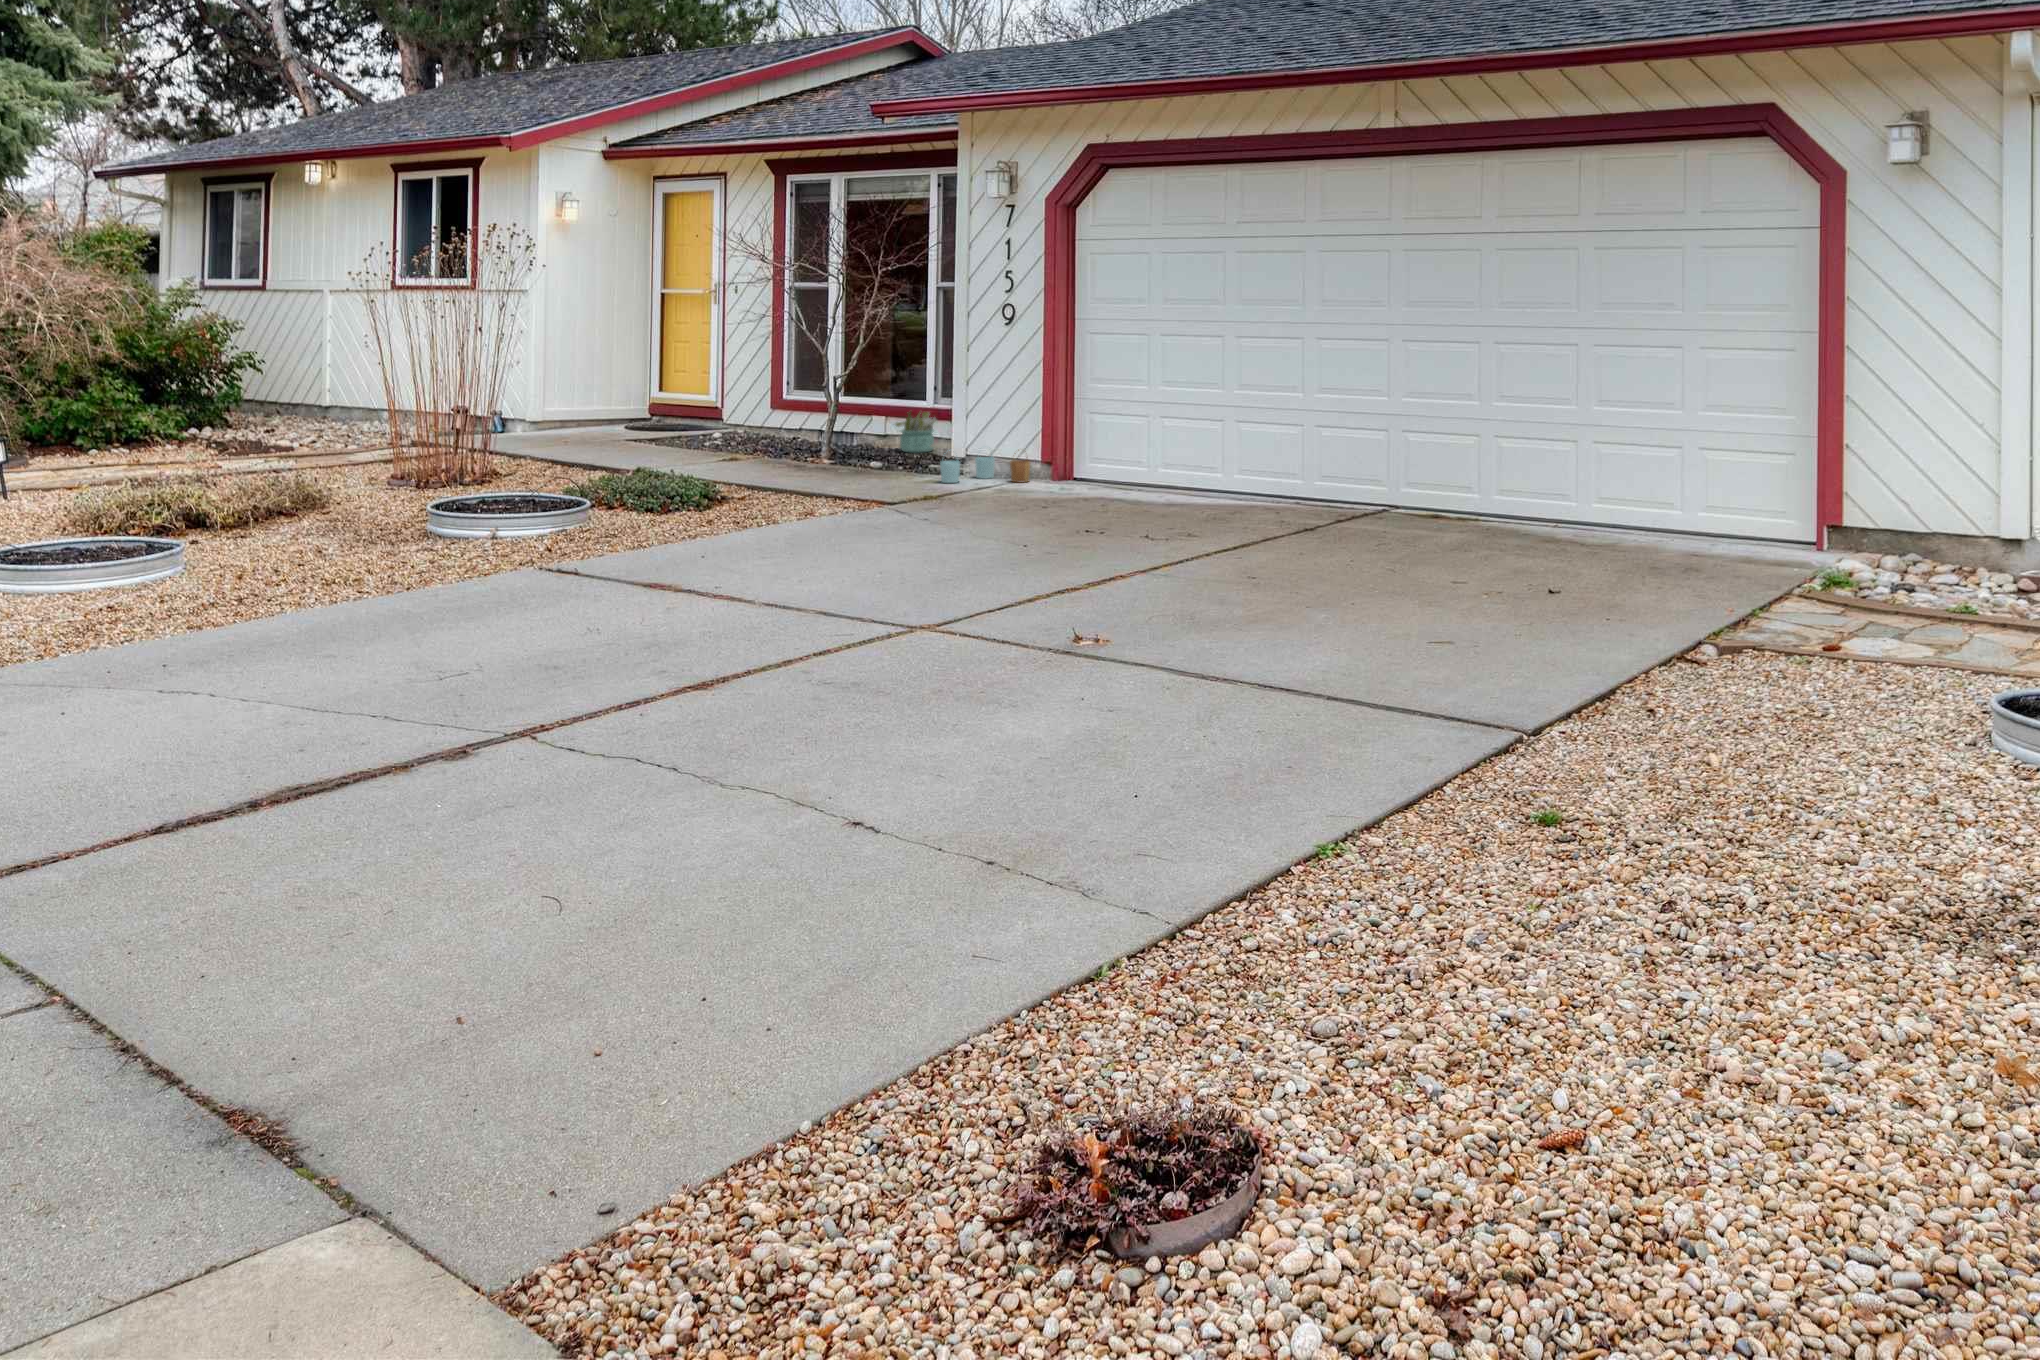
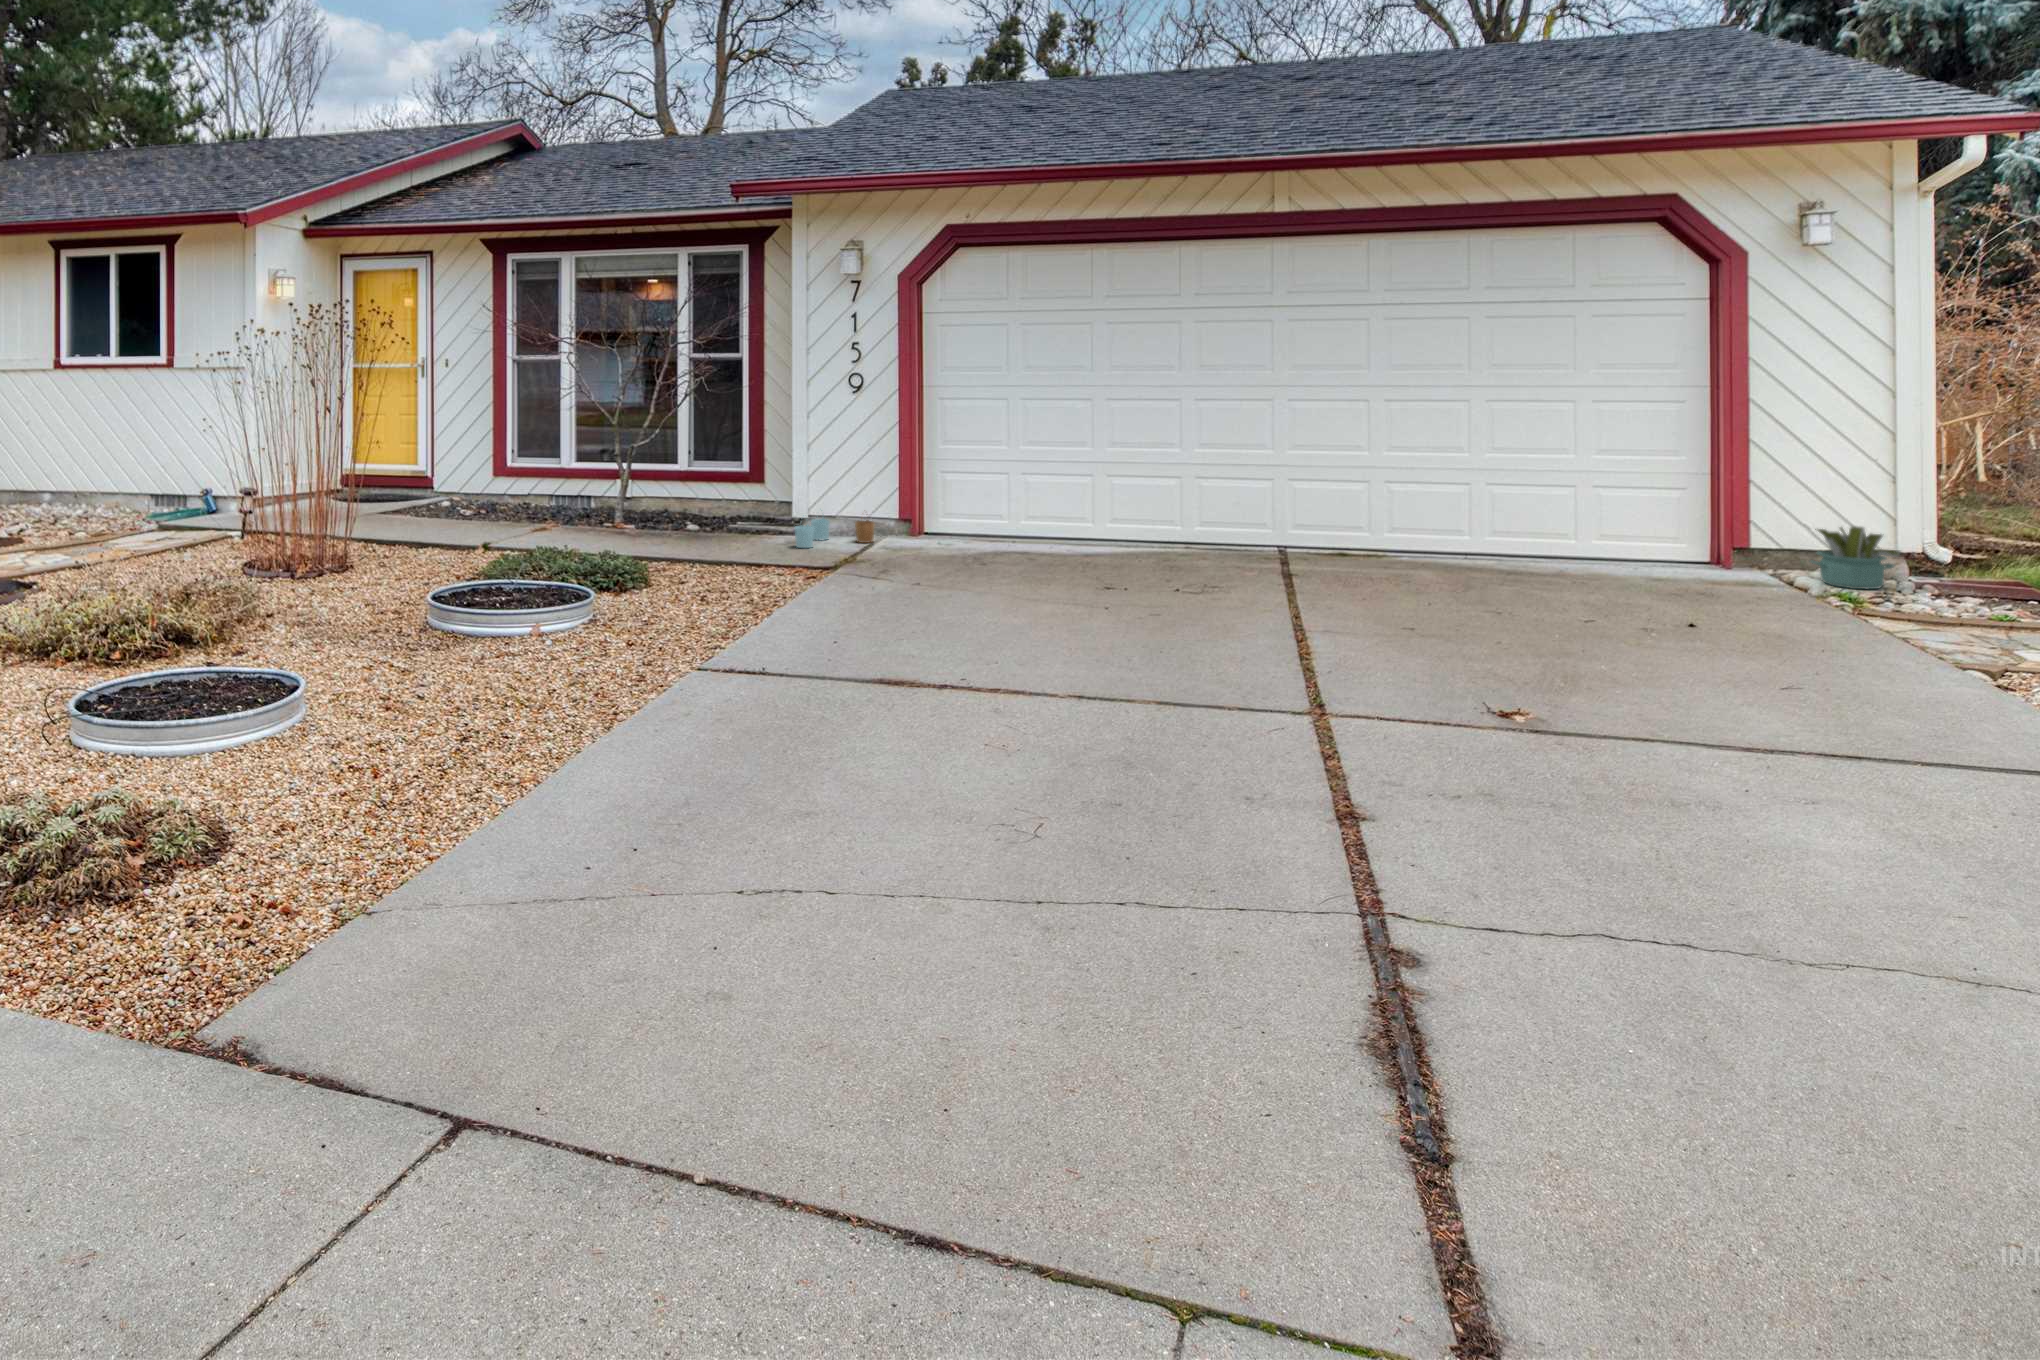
decorative plant: present [894,412,936,453] -> present [1809,526,1901,589]

